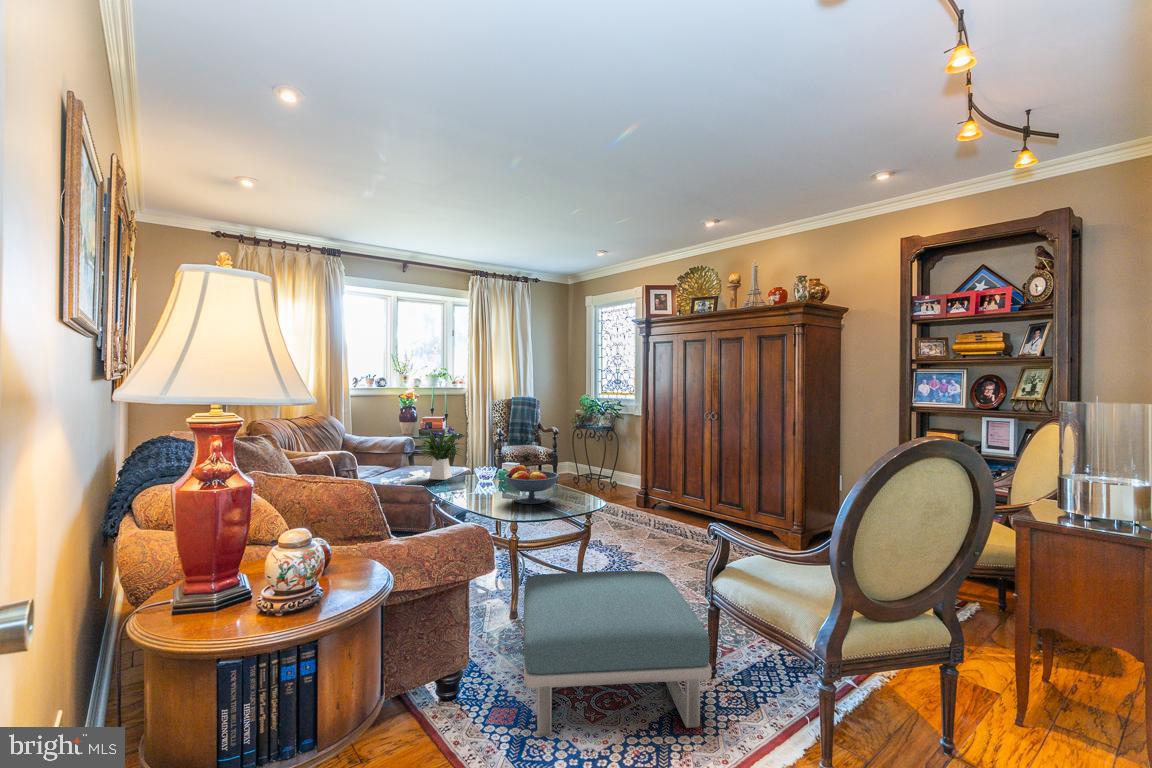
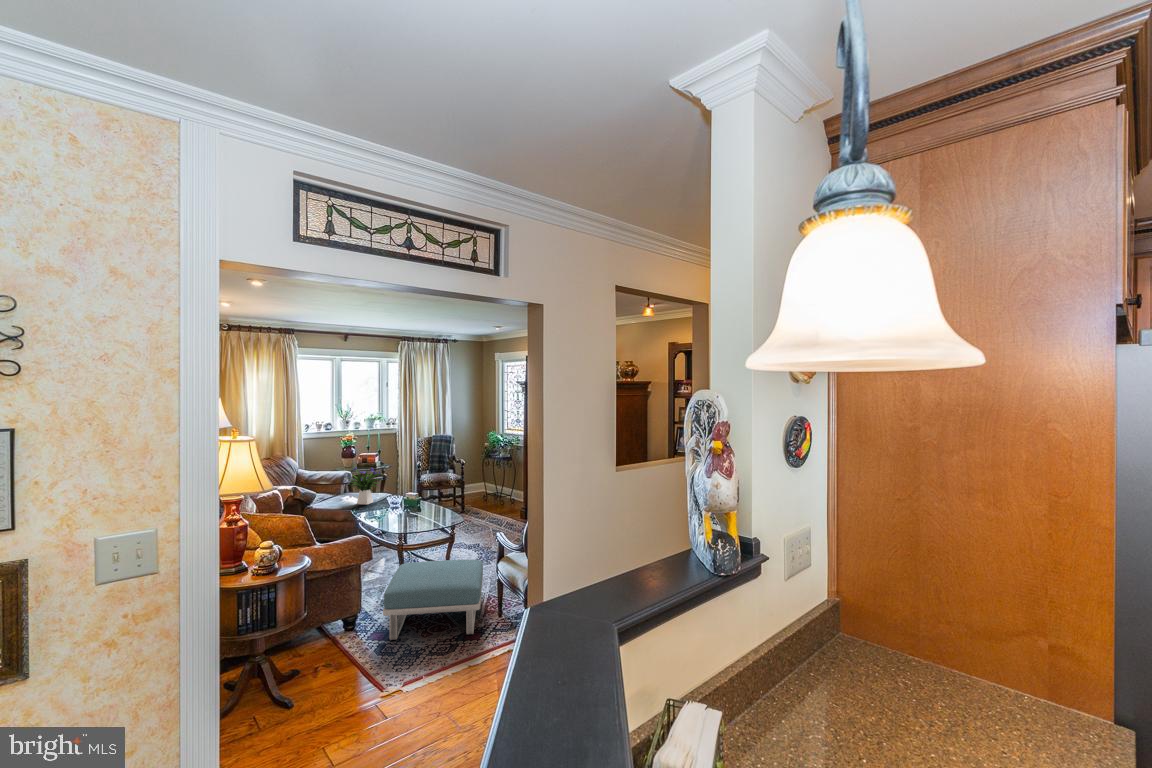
fruit bowl: present [504,465,559,504] -> none [400,496,436,521]

